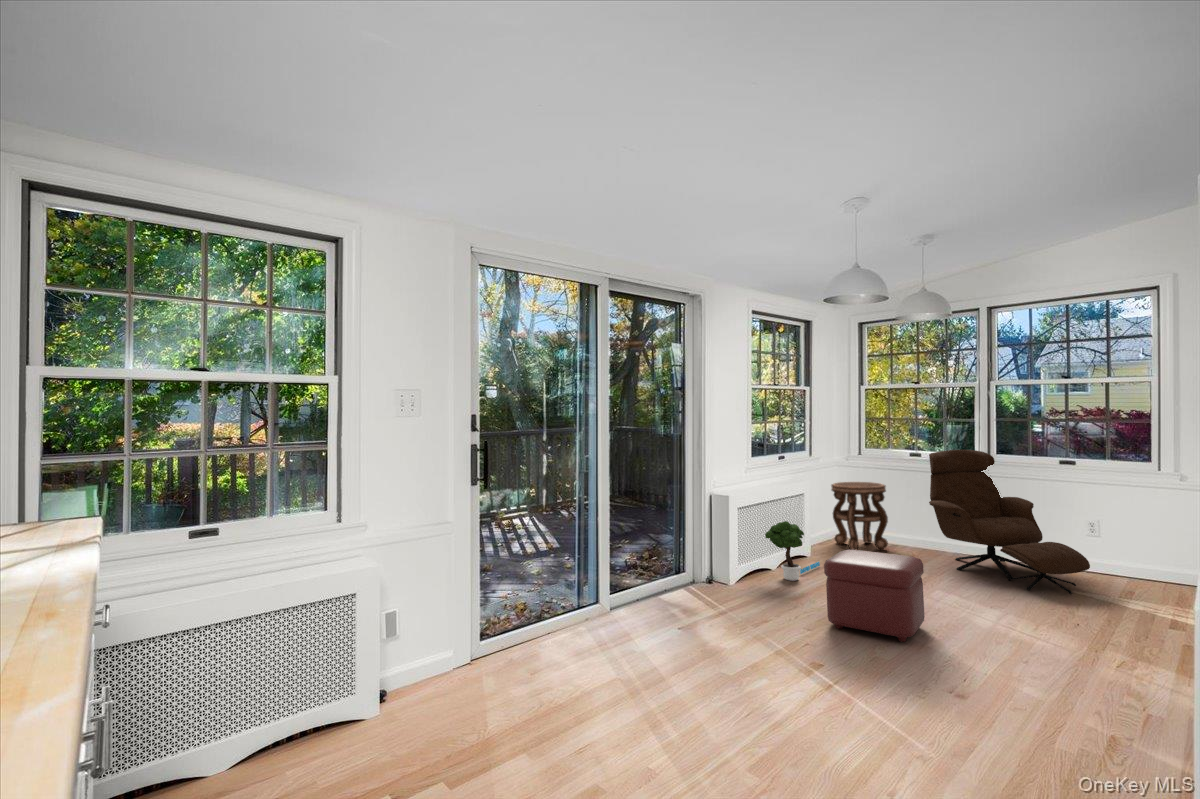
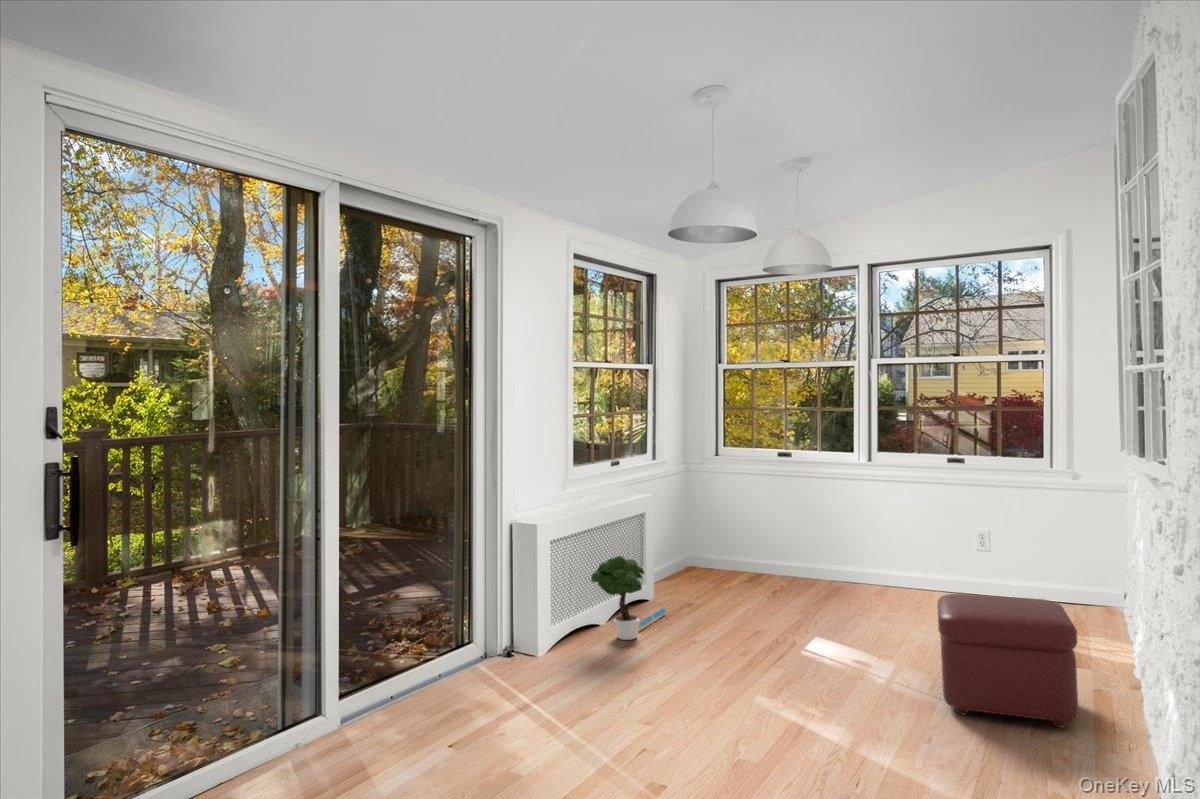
lounge chair: present [929,450,1090,594] -> none [800,447,983,627]
side table: present [831,482,888,550] -> none [681,492,751,585]
ottoman: present [824,550,925,642] -> present [937,594,1078,727]

